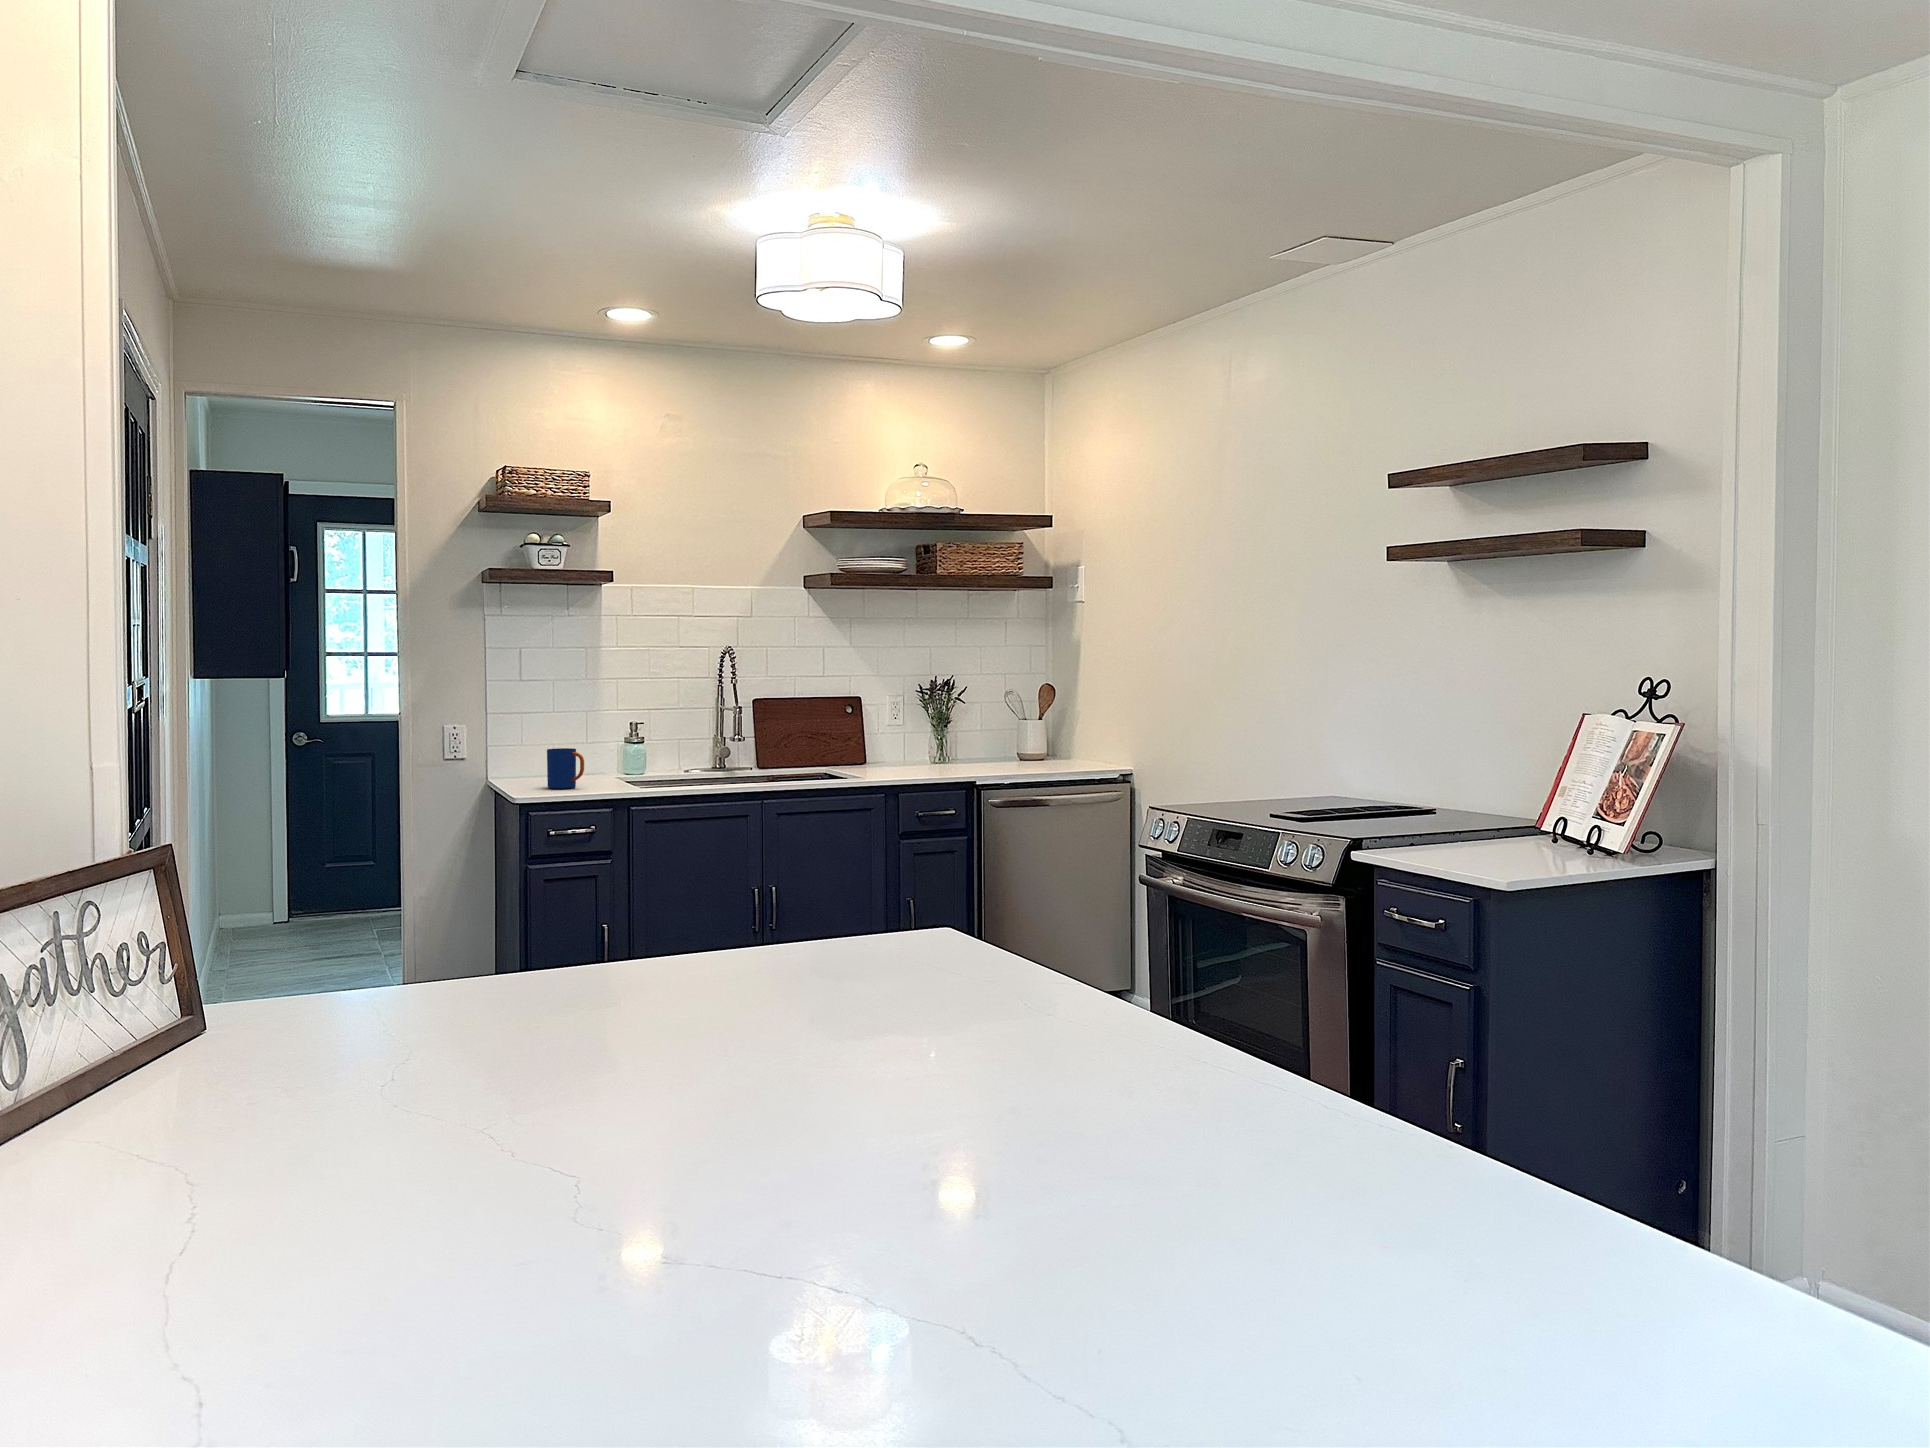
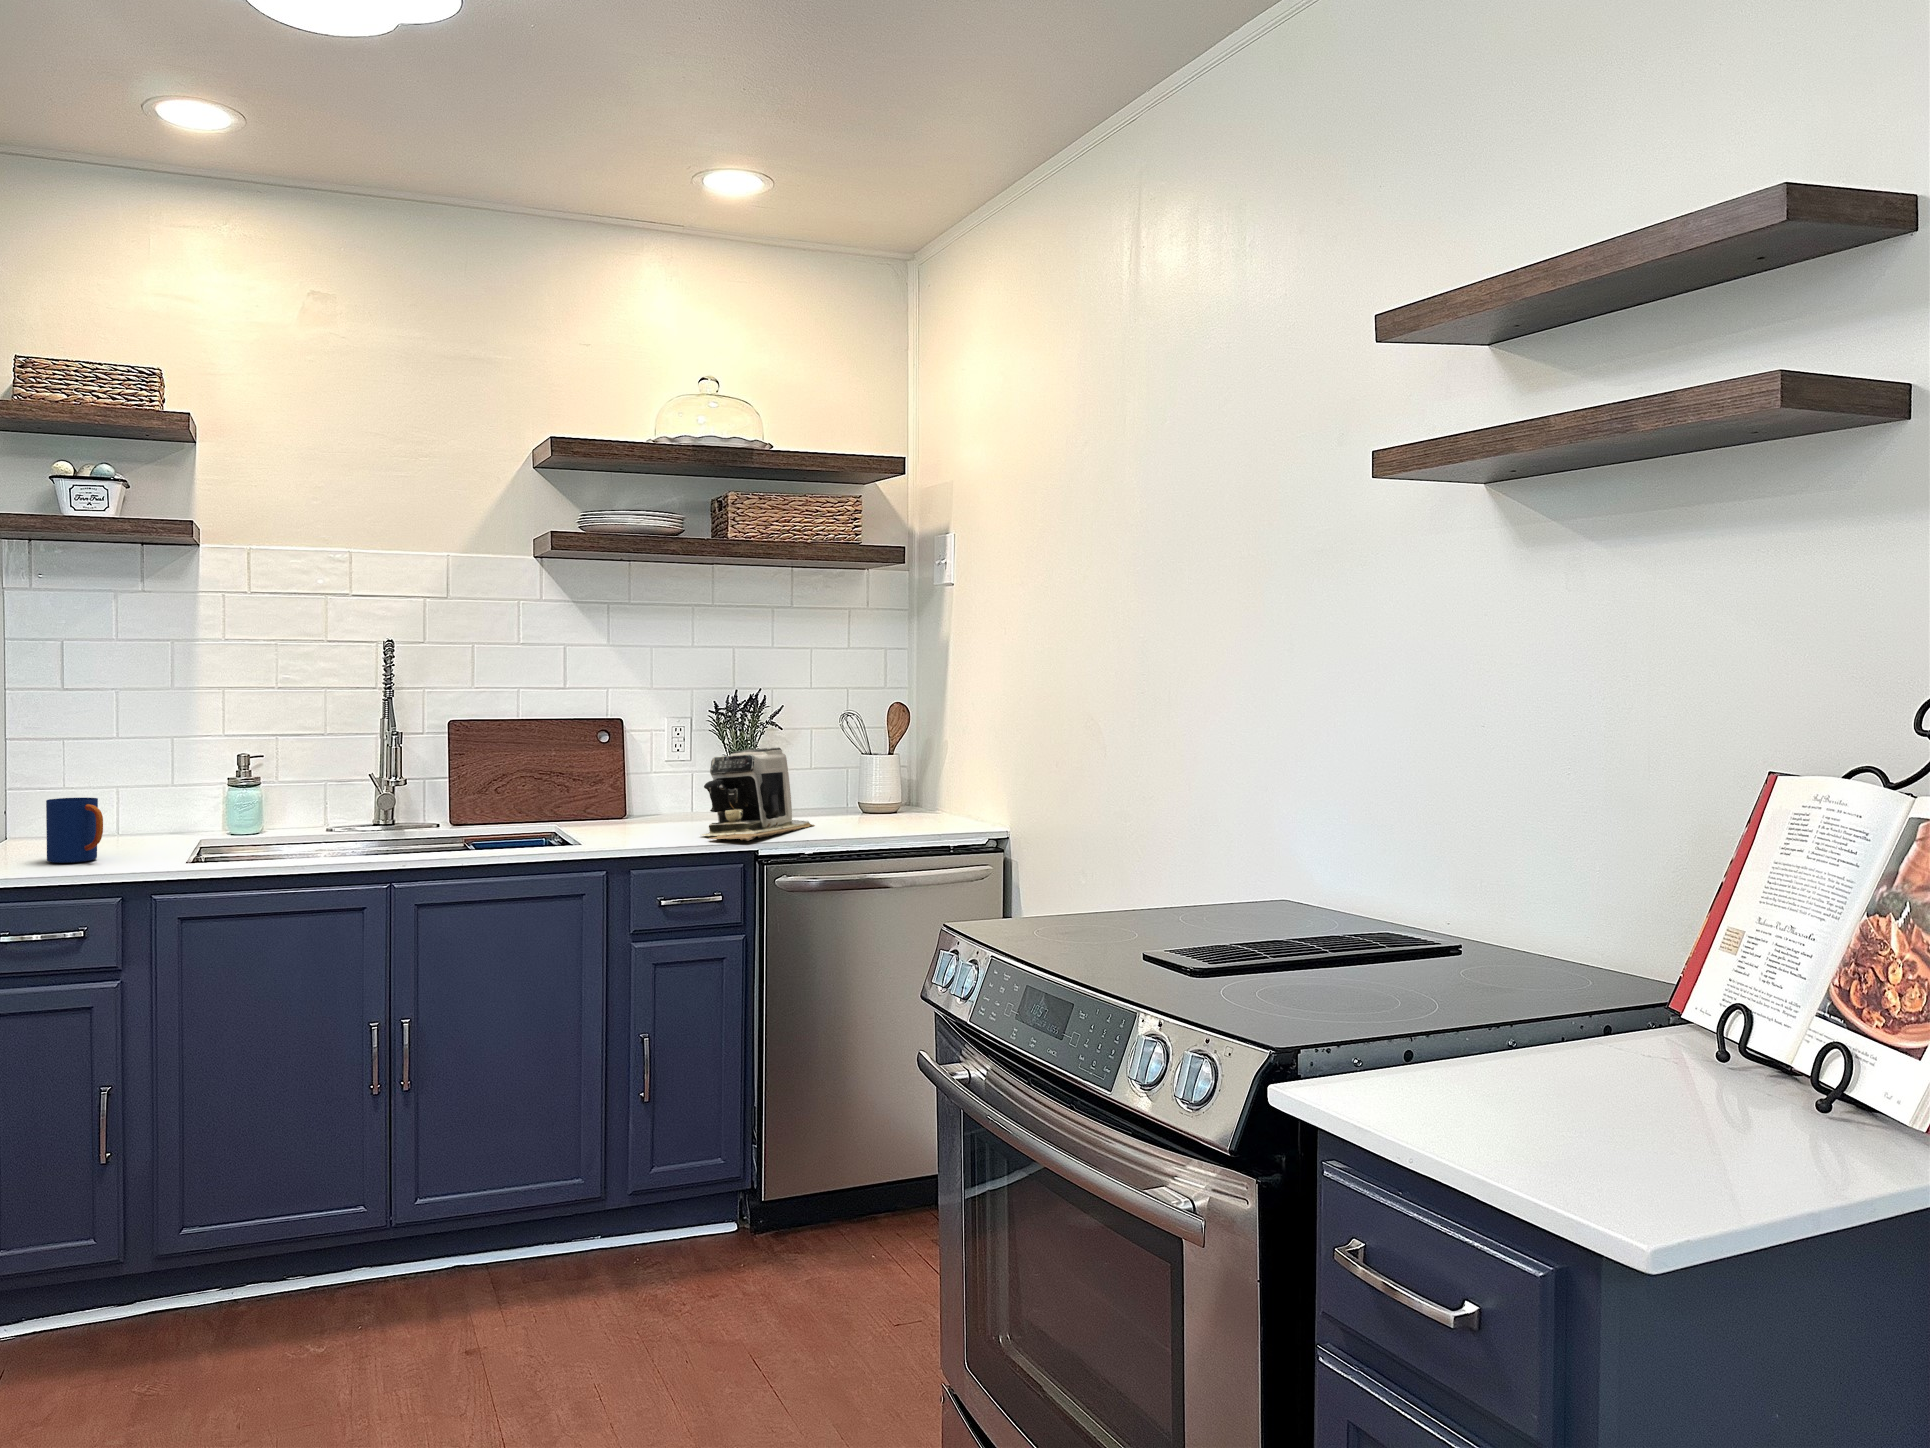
coffee maker: none [931,716,998,775] -> present [702,748,814,841]

